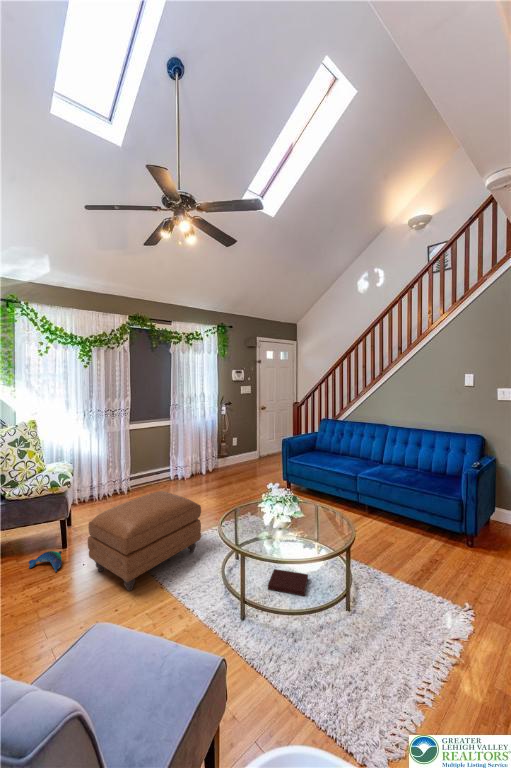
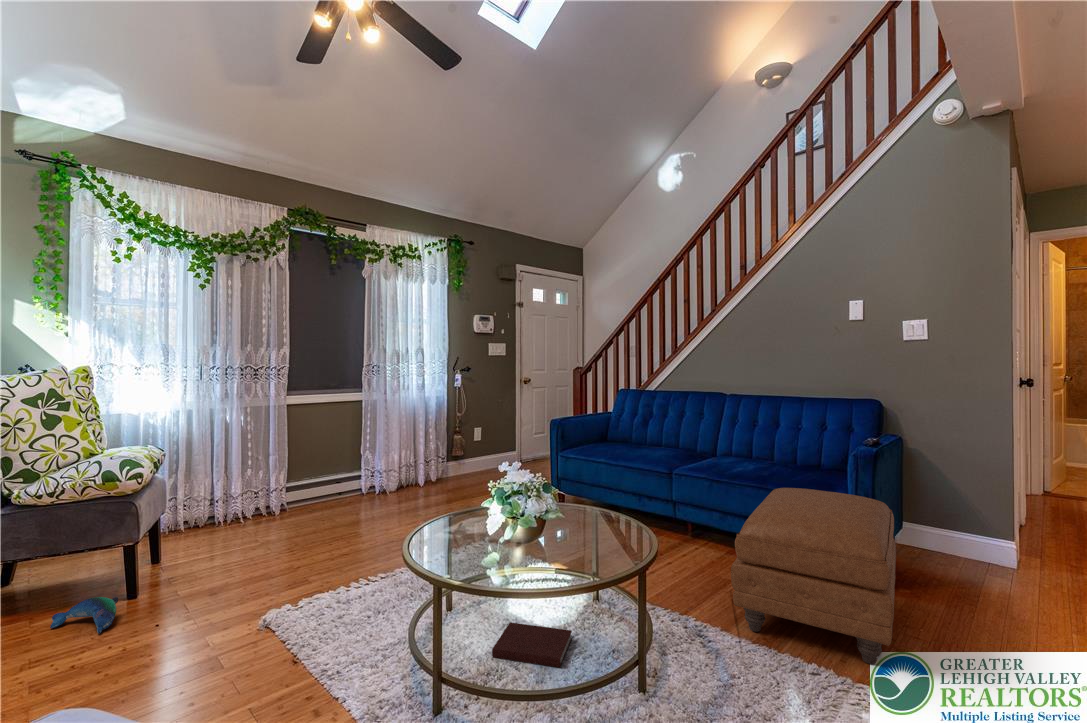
ottoman: present [88,491,201,591] -> present [731,488,896,664]

